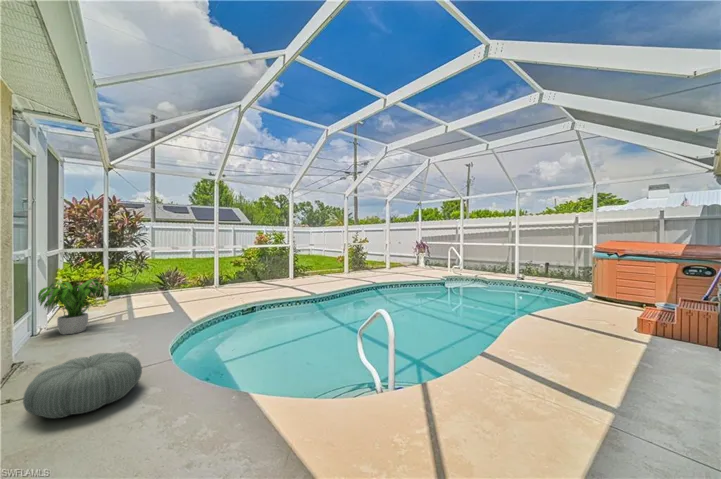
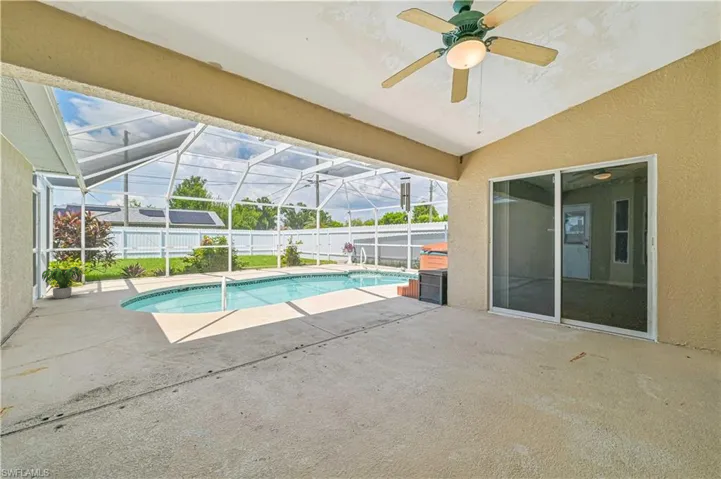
pouf: present [23,352,142,418] -> none [46,297,101,320]

